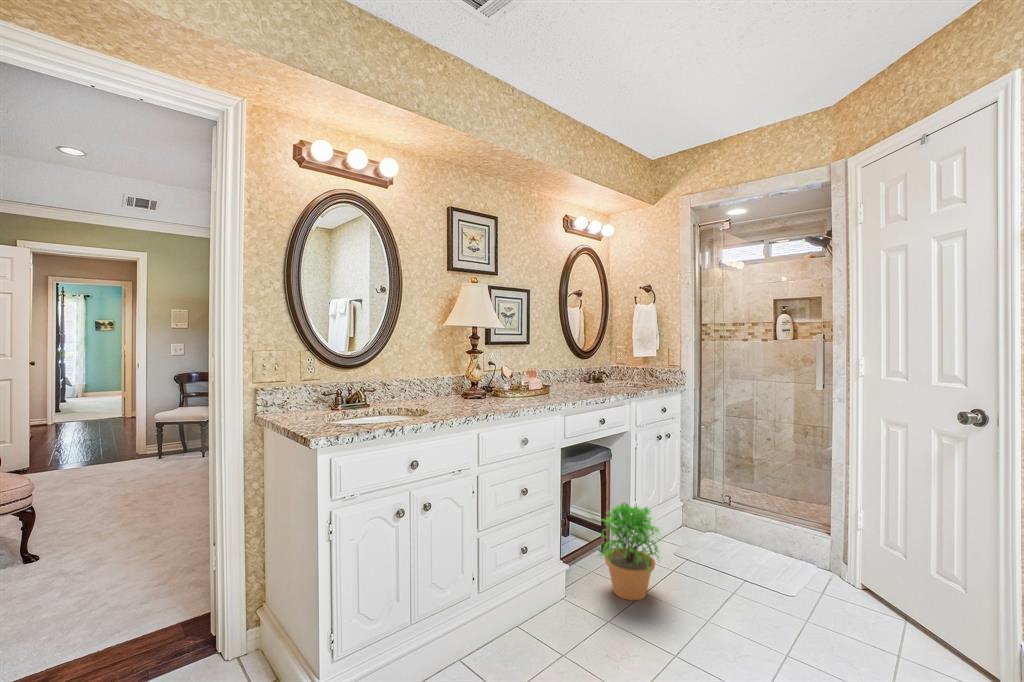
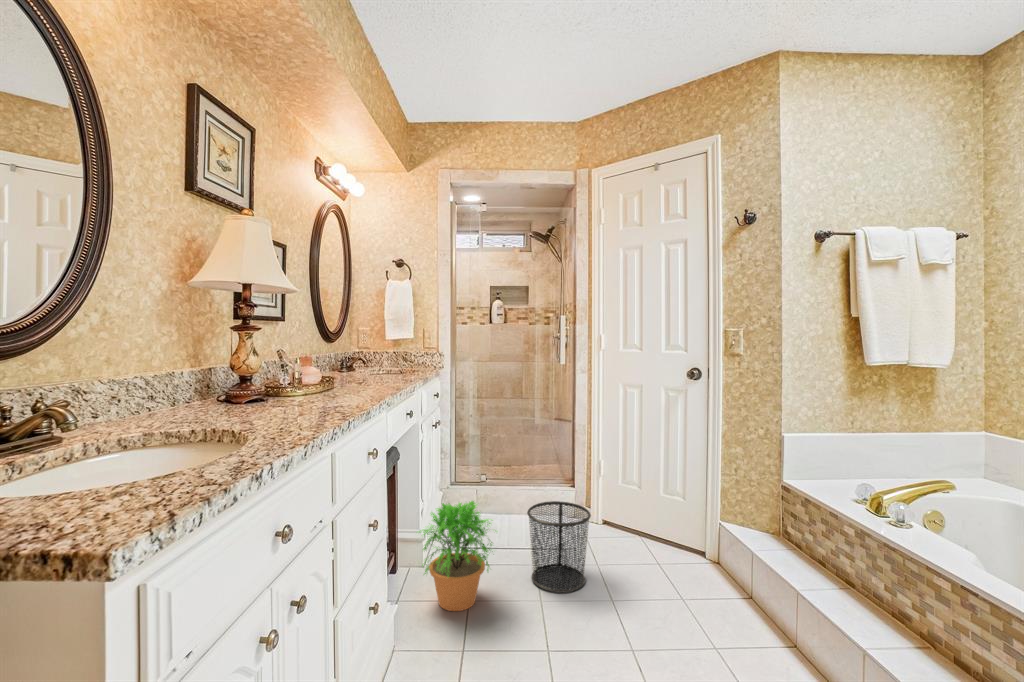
waste bin: none [706,530,780,632] -> present [527,501,591,593]

